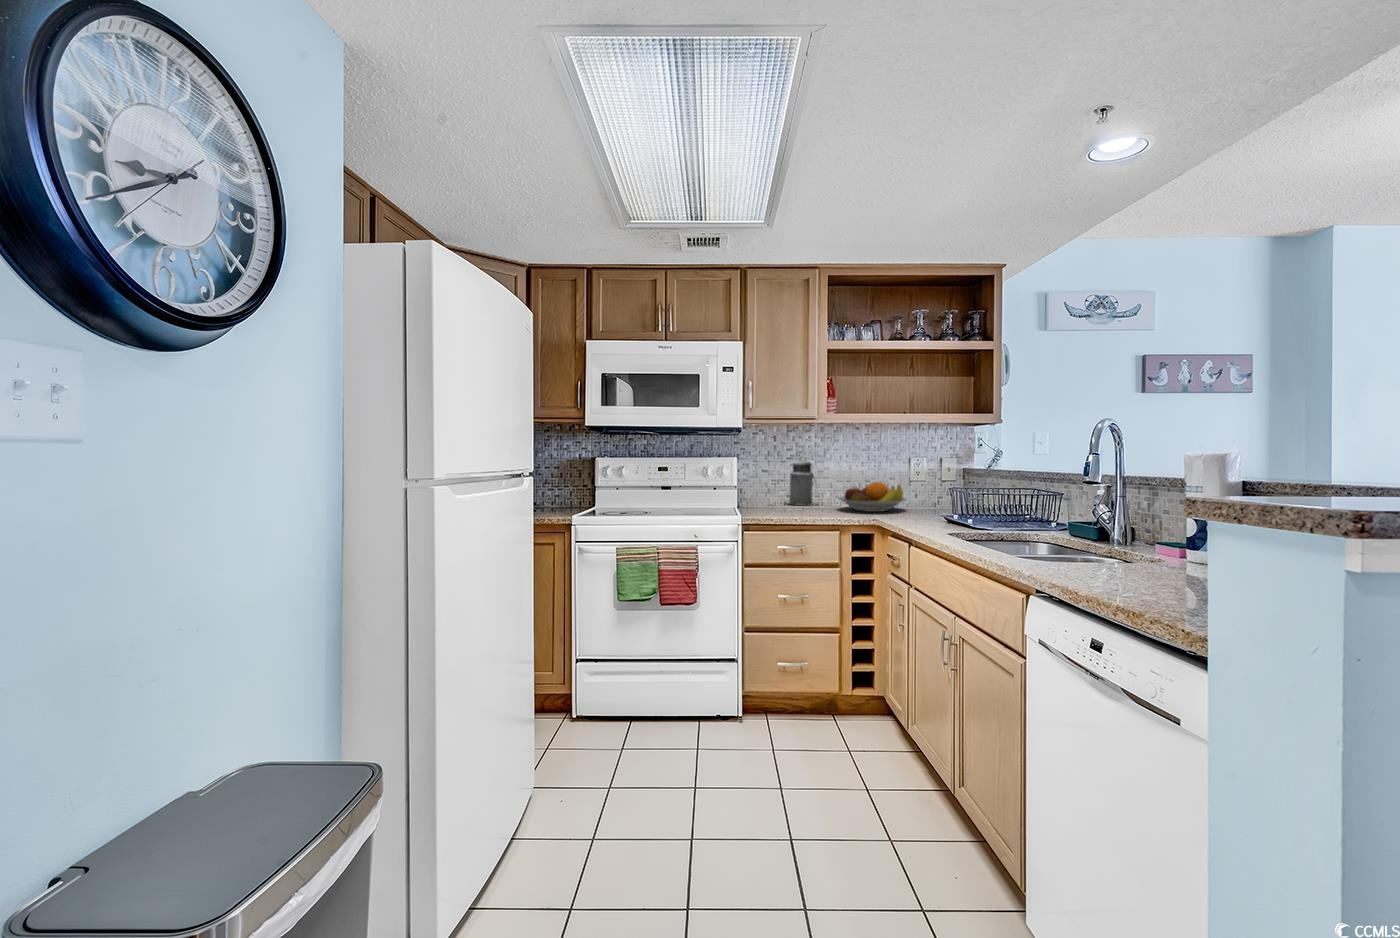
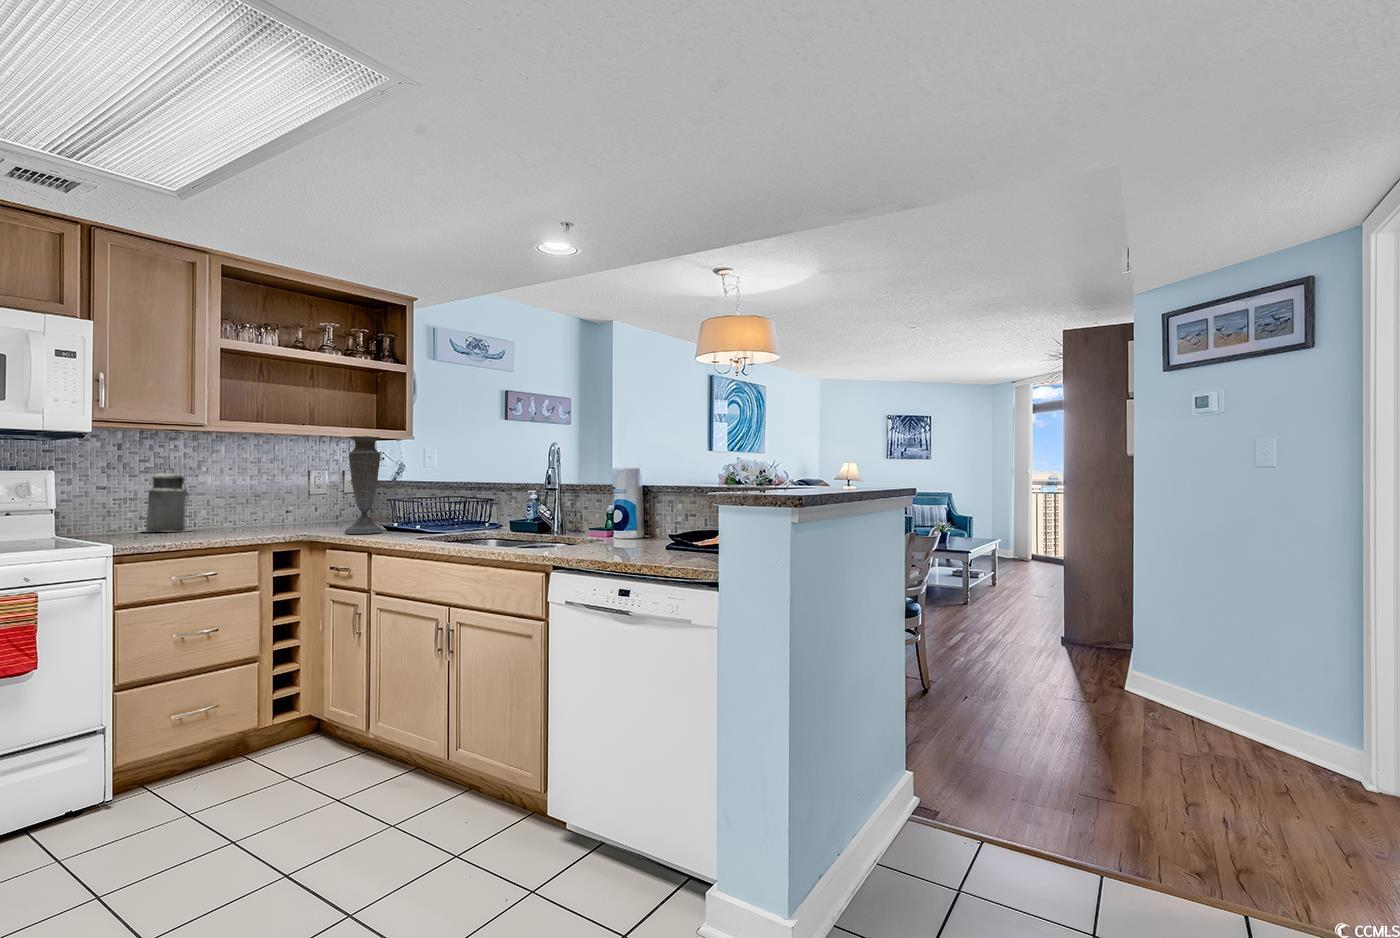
vase: none [906,434,938,524] -> present [345,436,384,534]
fruit bowl: present [838,482,906,512] -> none [235,496,327,531]

